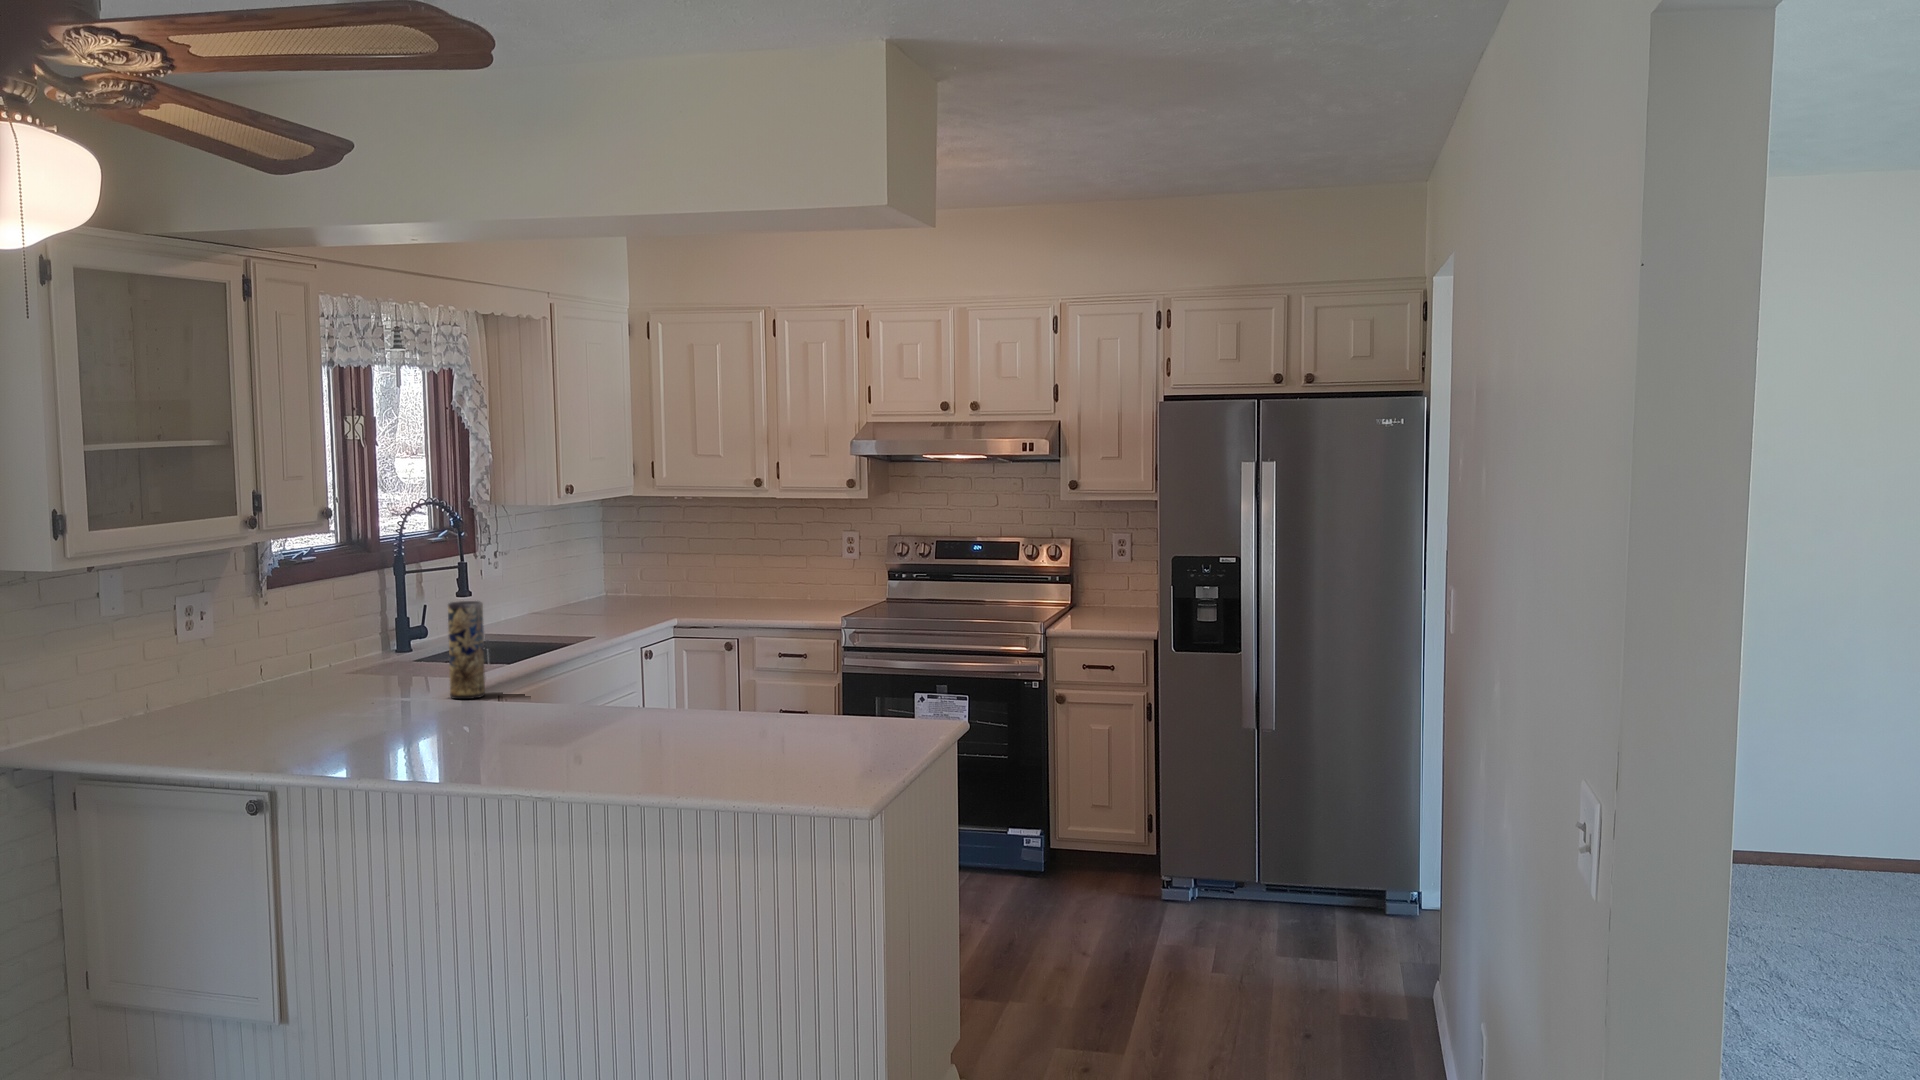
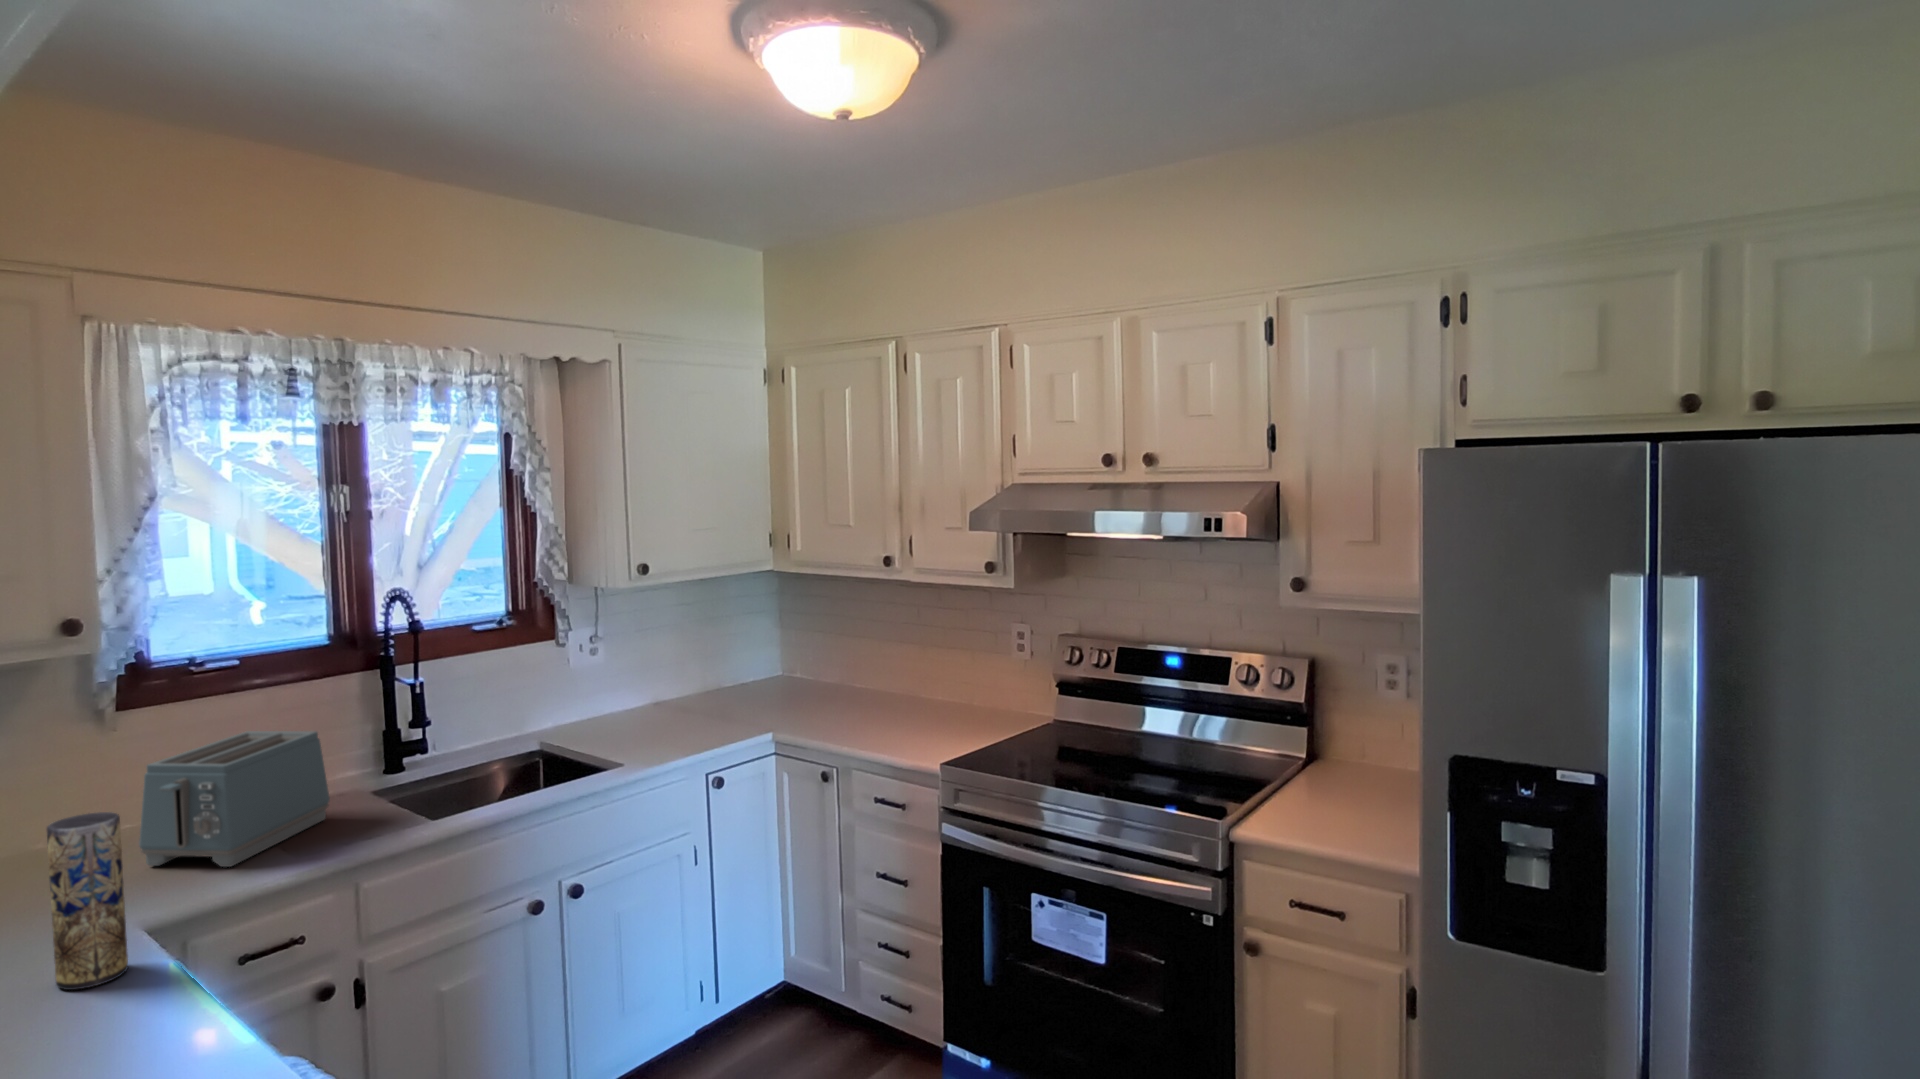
toaster: none [364,592,439,673] -> present [139,731,330,867]

